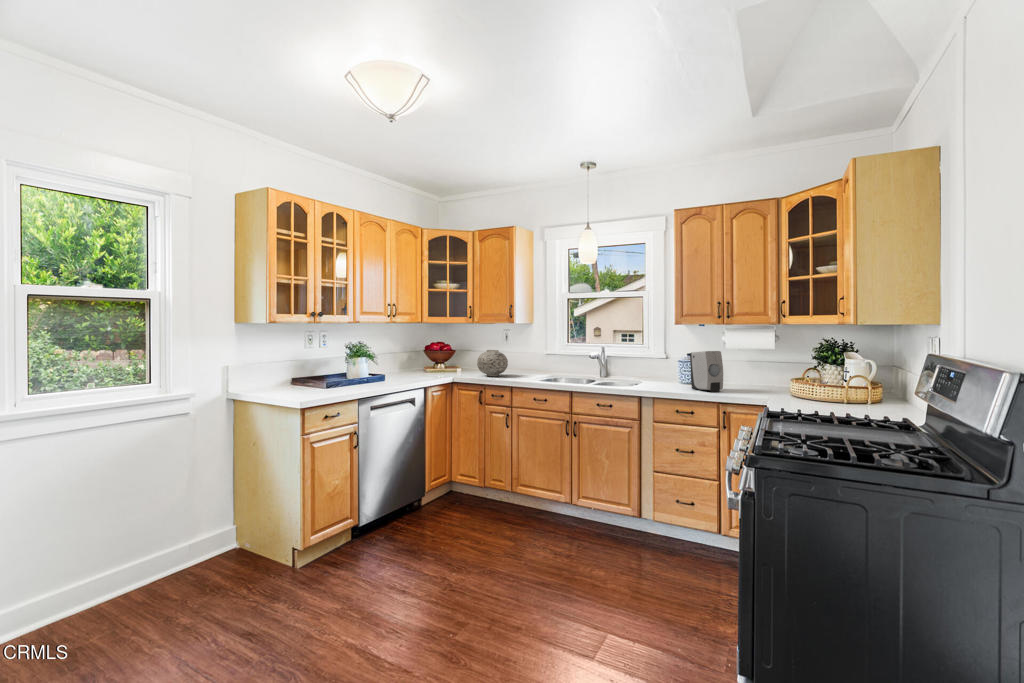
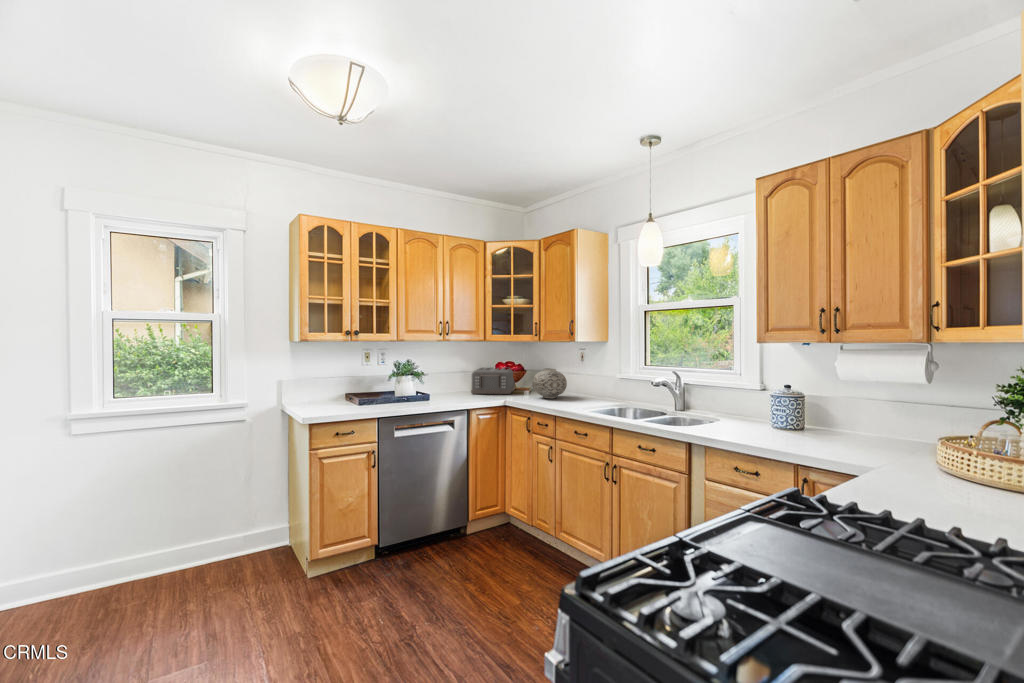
toaster: none [409,351,452,376] -> present [471,368,515,394]
soap dispenser: present [690,351,723,392] -> none [770,383,818,446]

